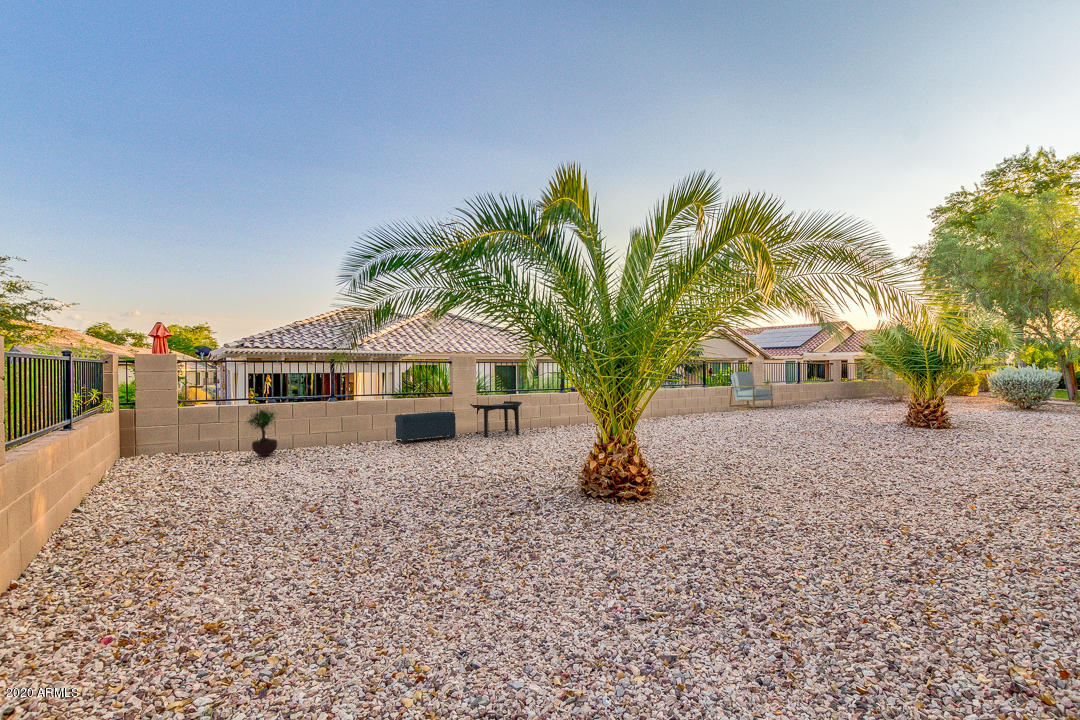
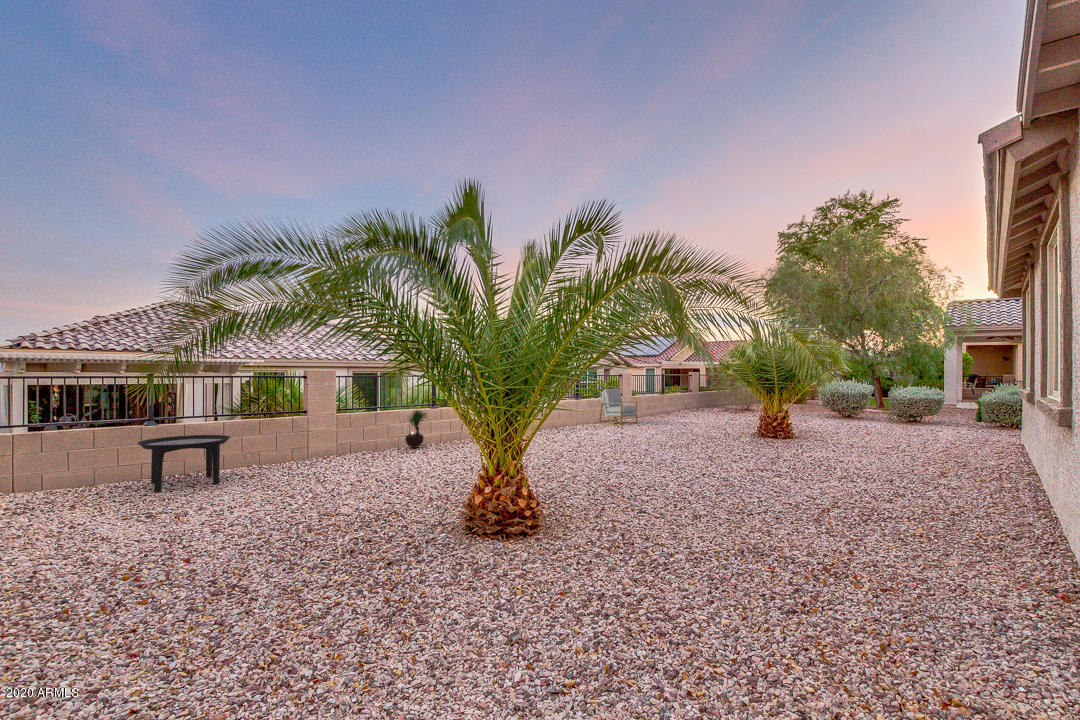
round table: present [470,401,522,437] -> present [138,435,230,492]
potted tree: present [248,410,277,456] -> present [405,410,427,448]
bench: present [395,412,456,444] -> none [240,433,318,473]

